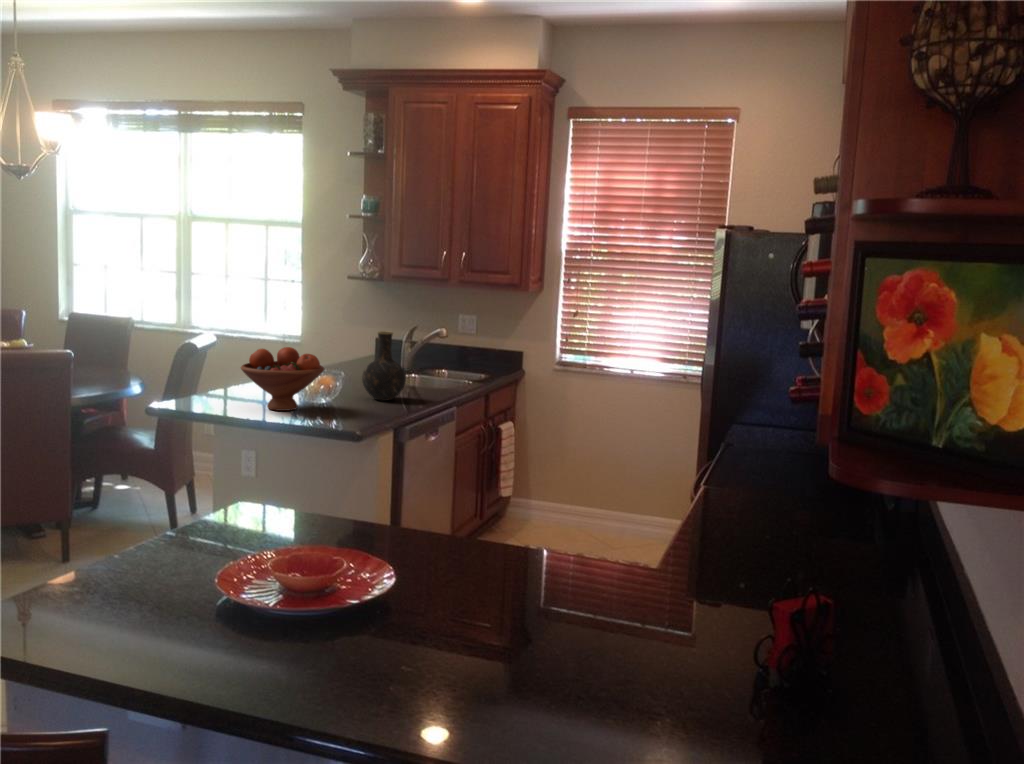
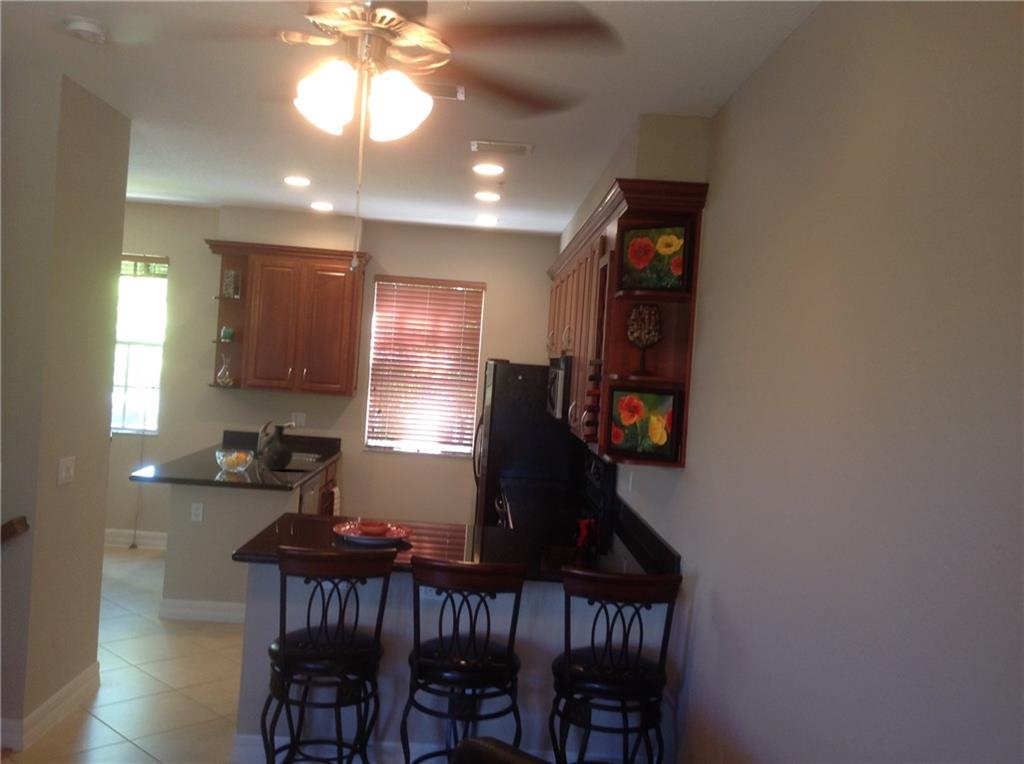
fruit bowl: present [241,347,324,411] -> none [197,435,254,476]

